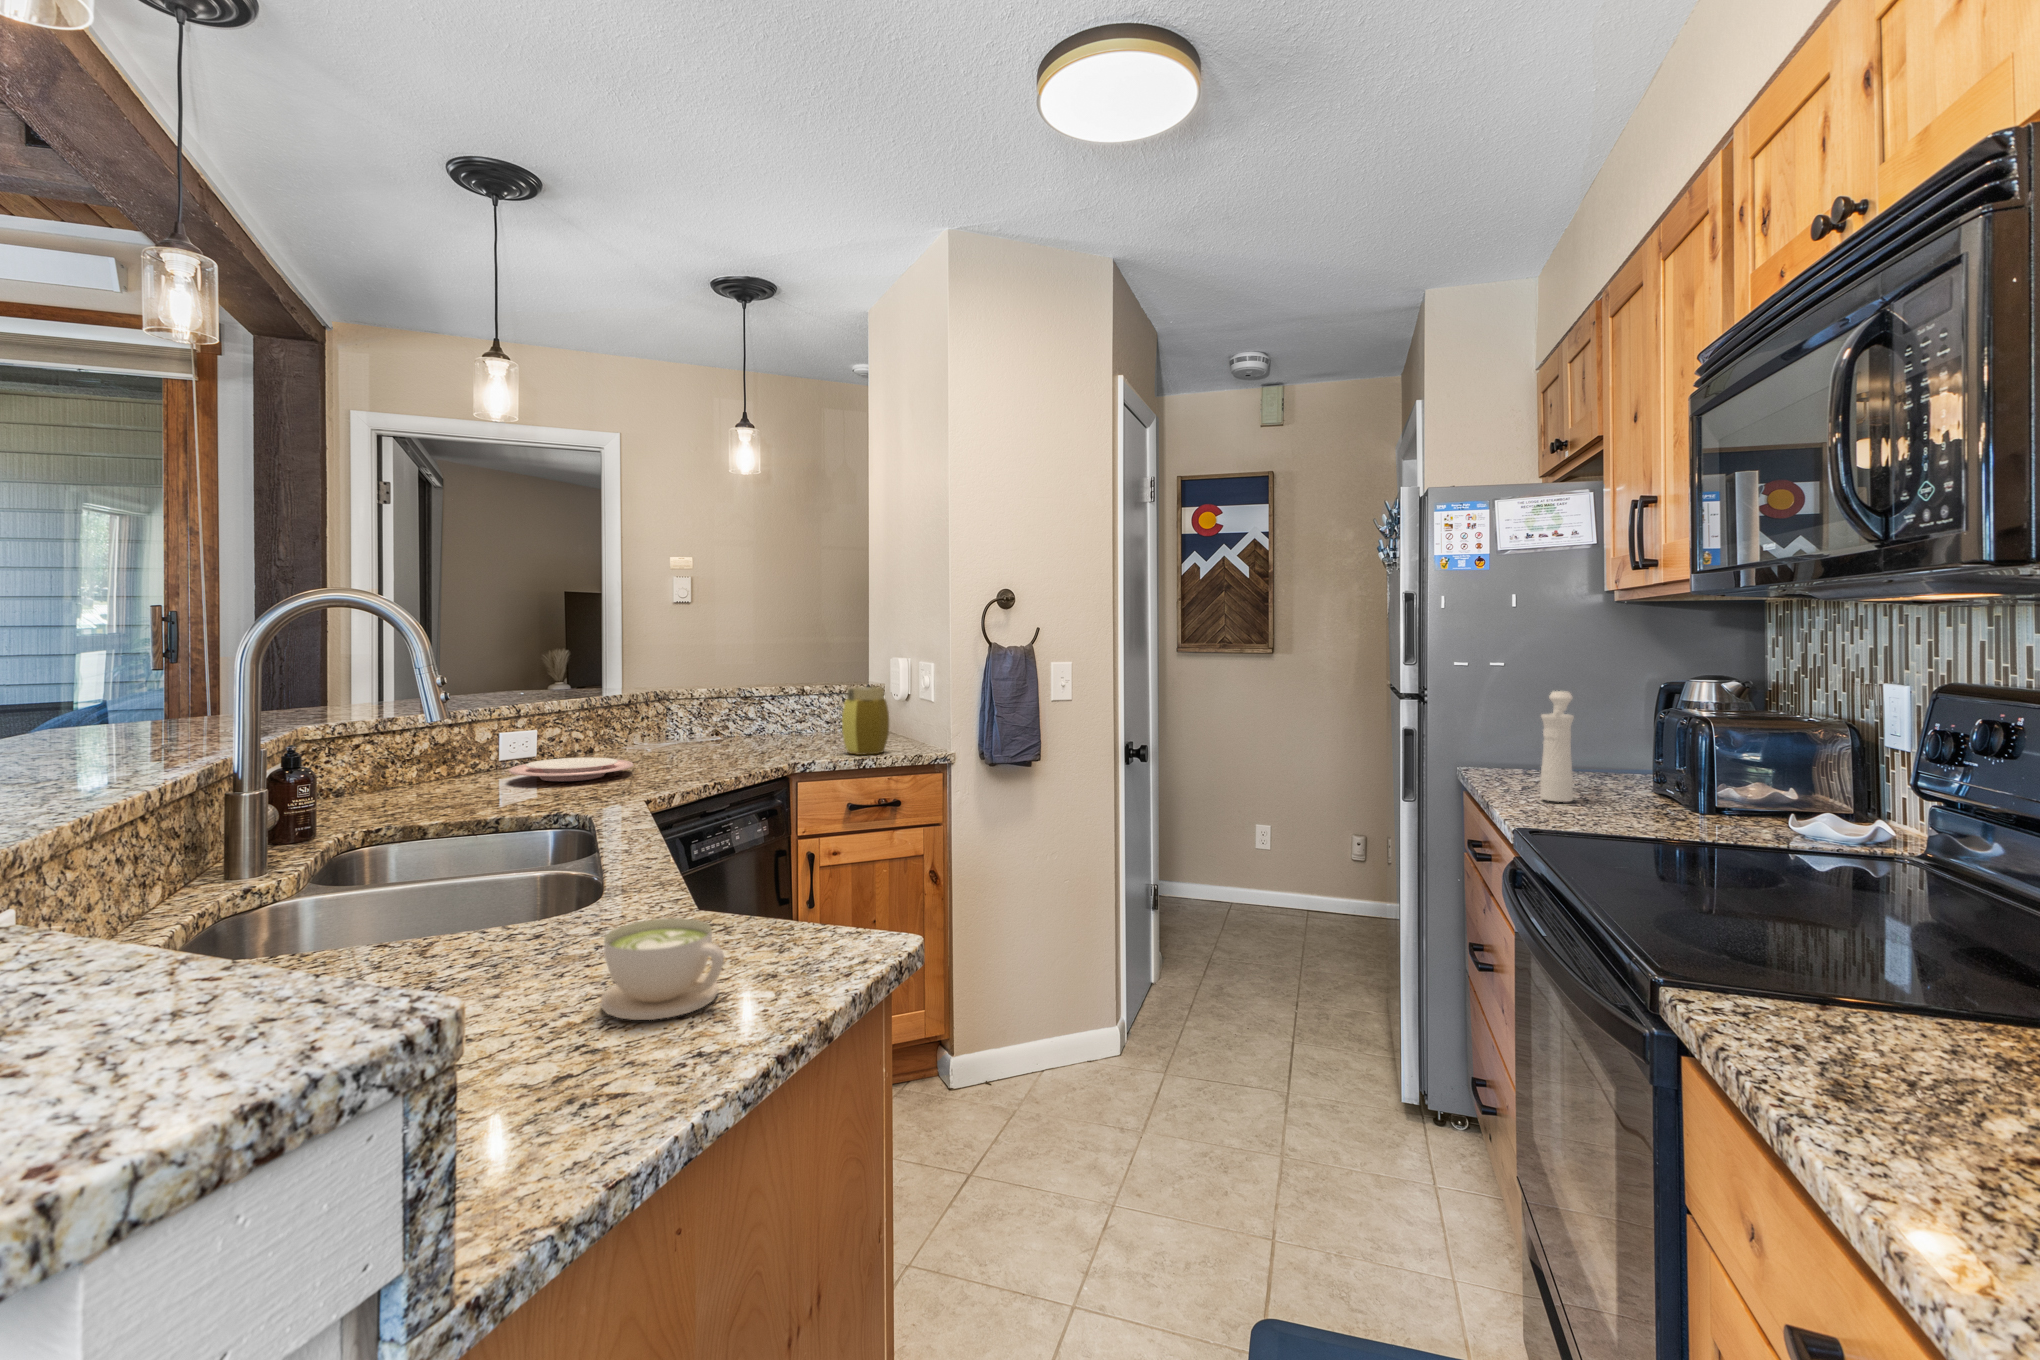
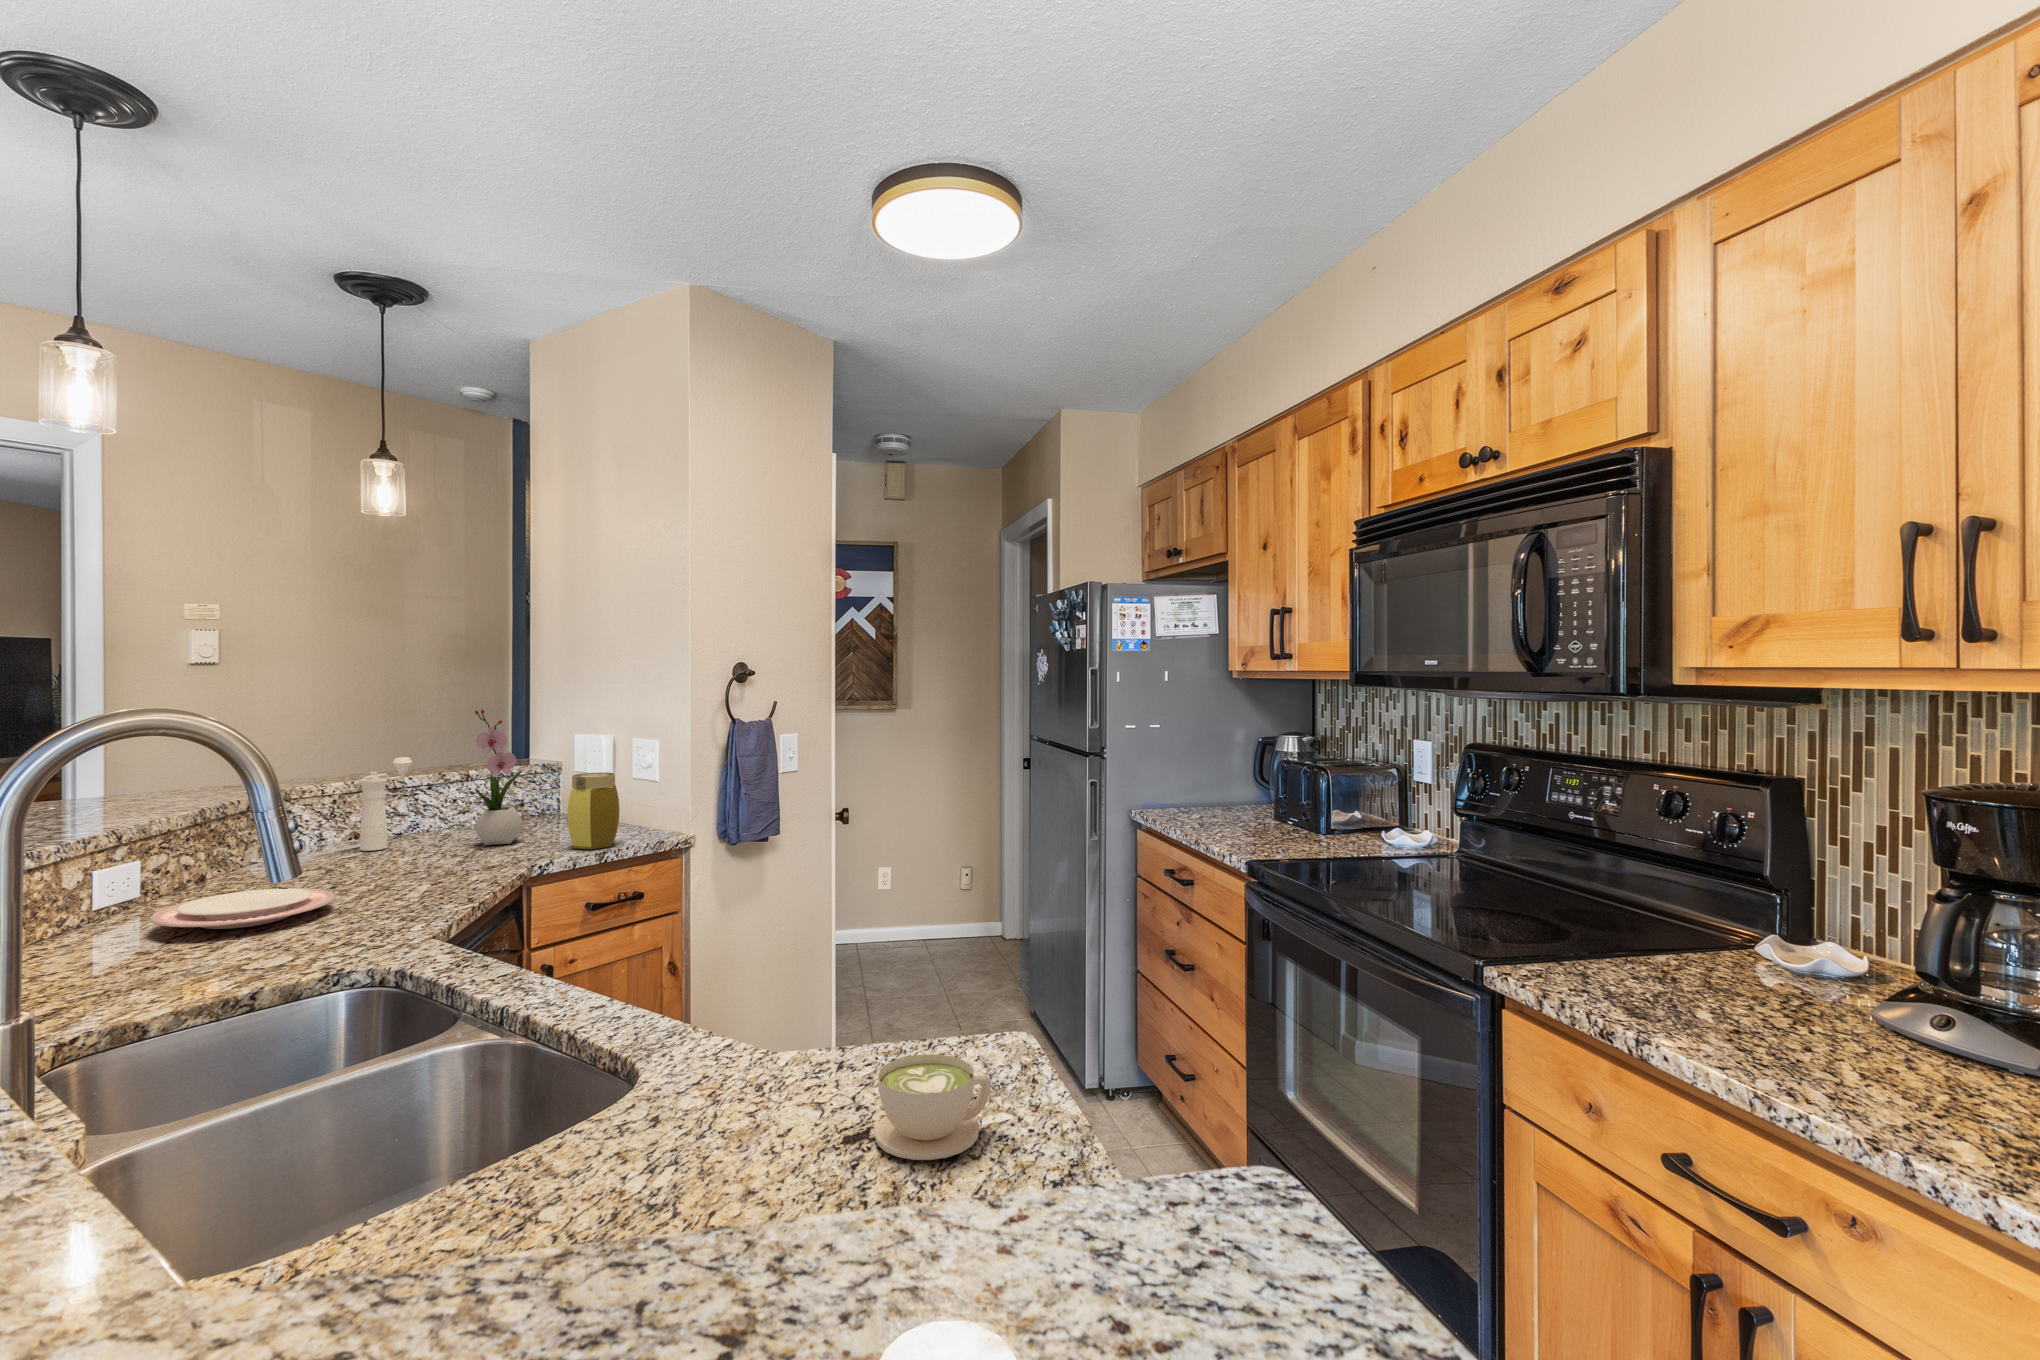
flower arrangement: none [783,629,830,747] -> present [473,709,525,845]
pepper mill: present [1540,691,1574,802] -> present [360,757,412,851]

